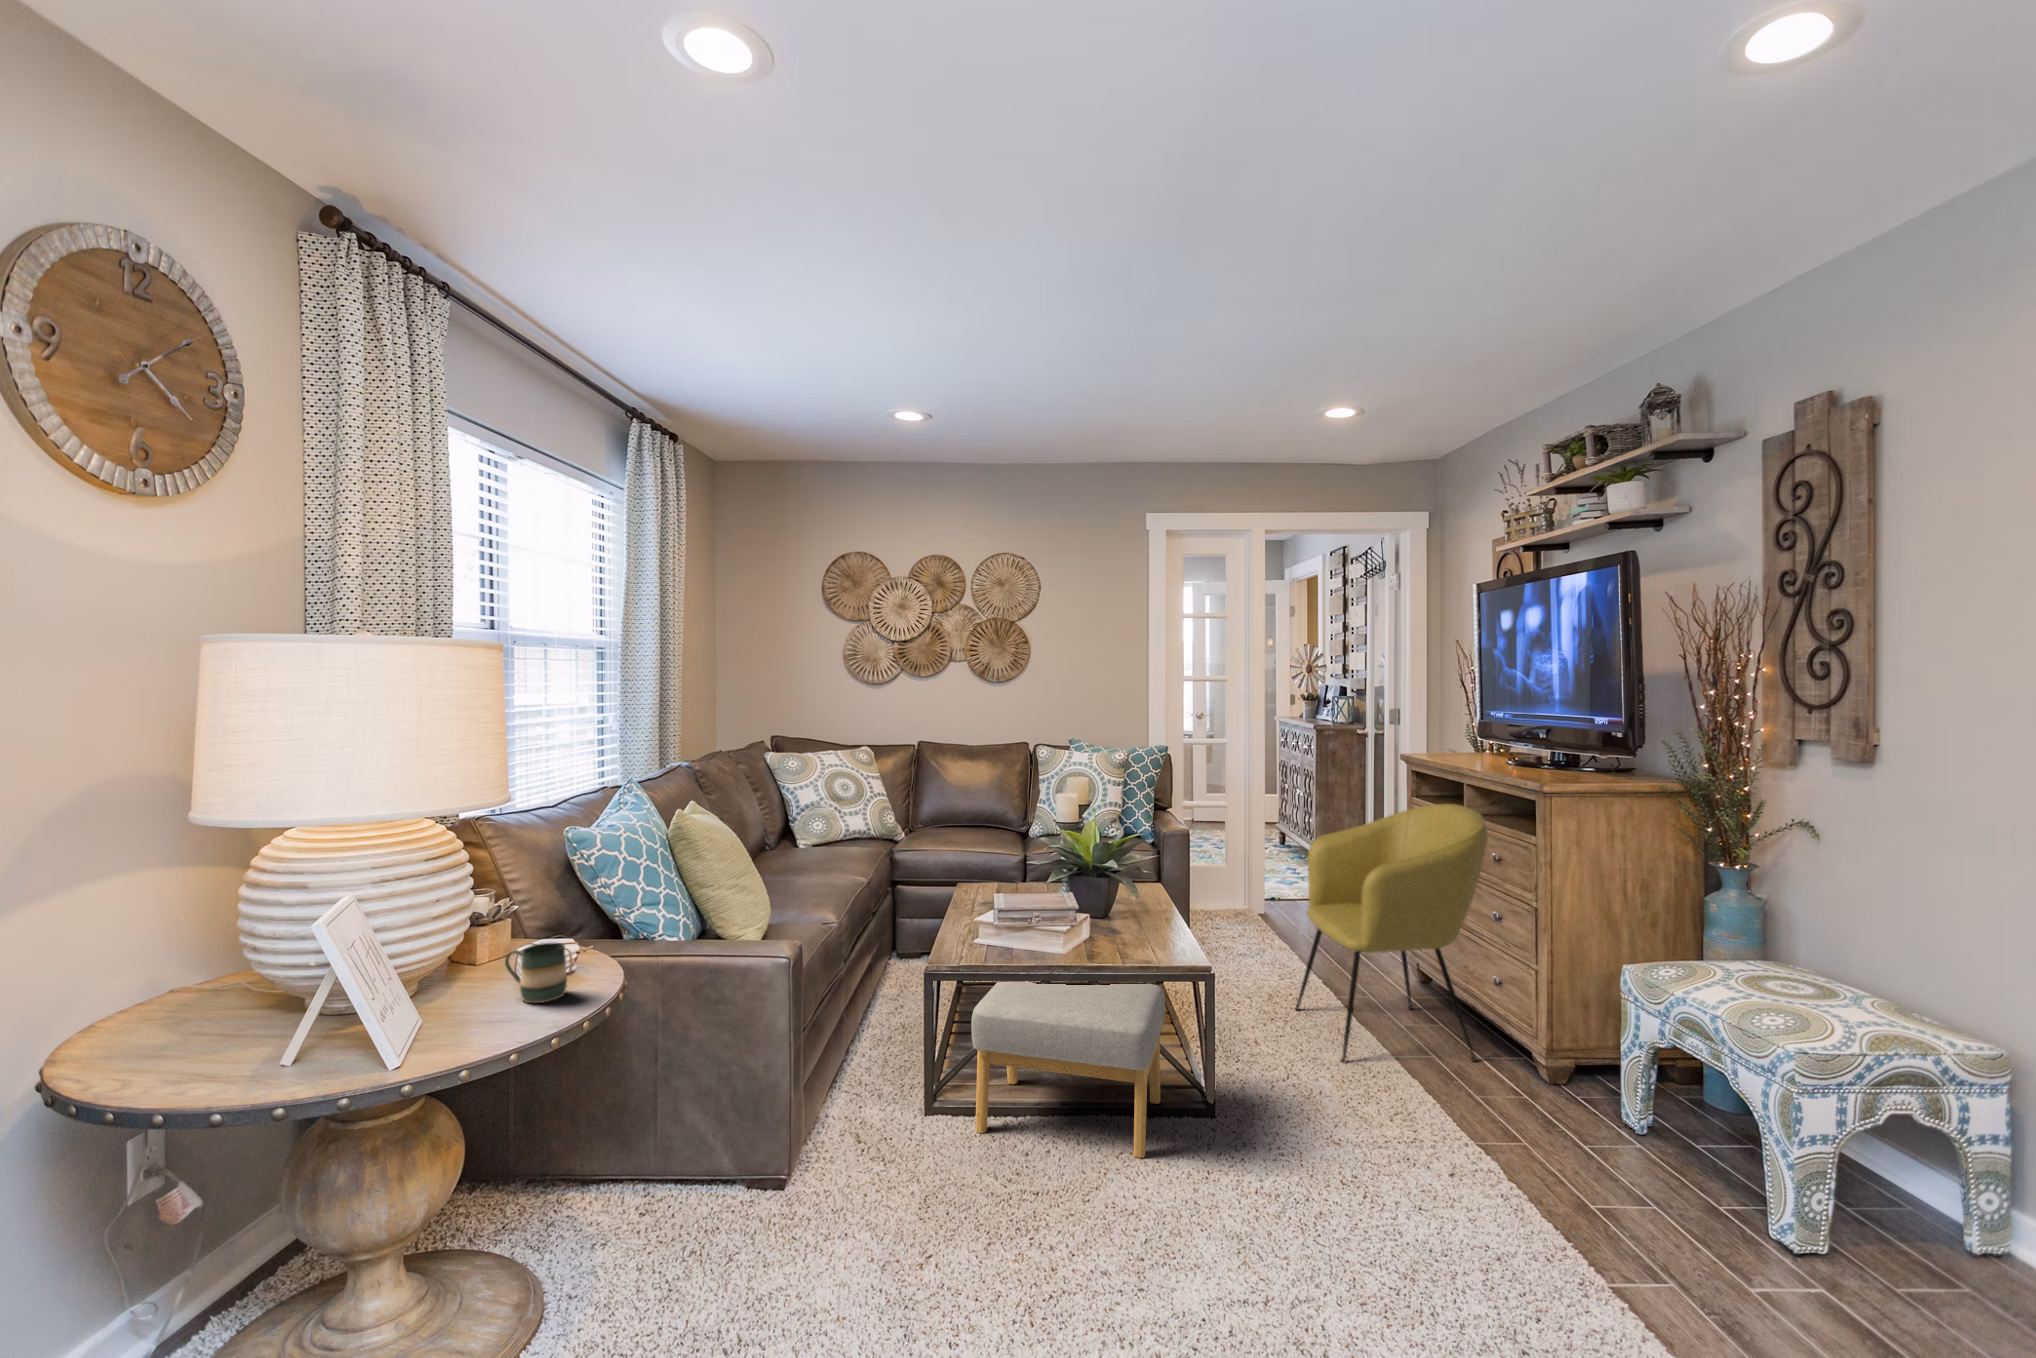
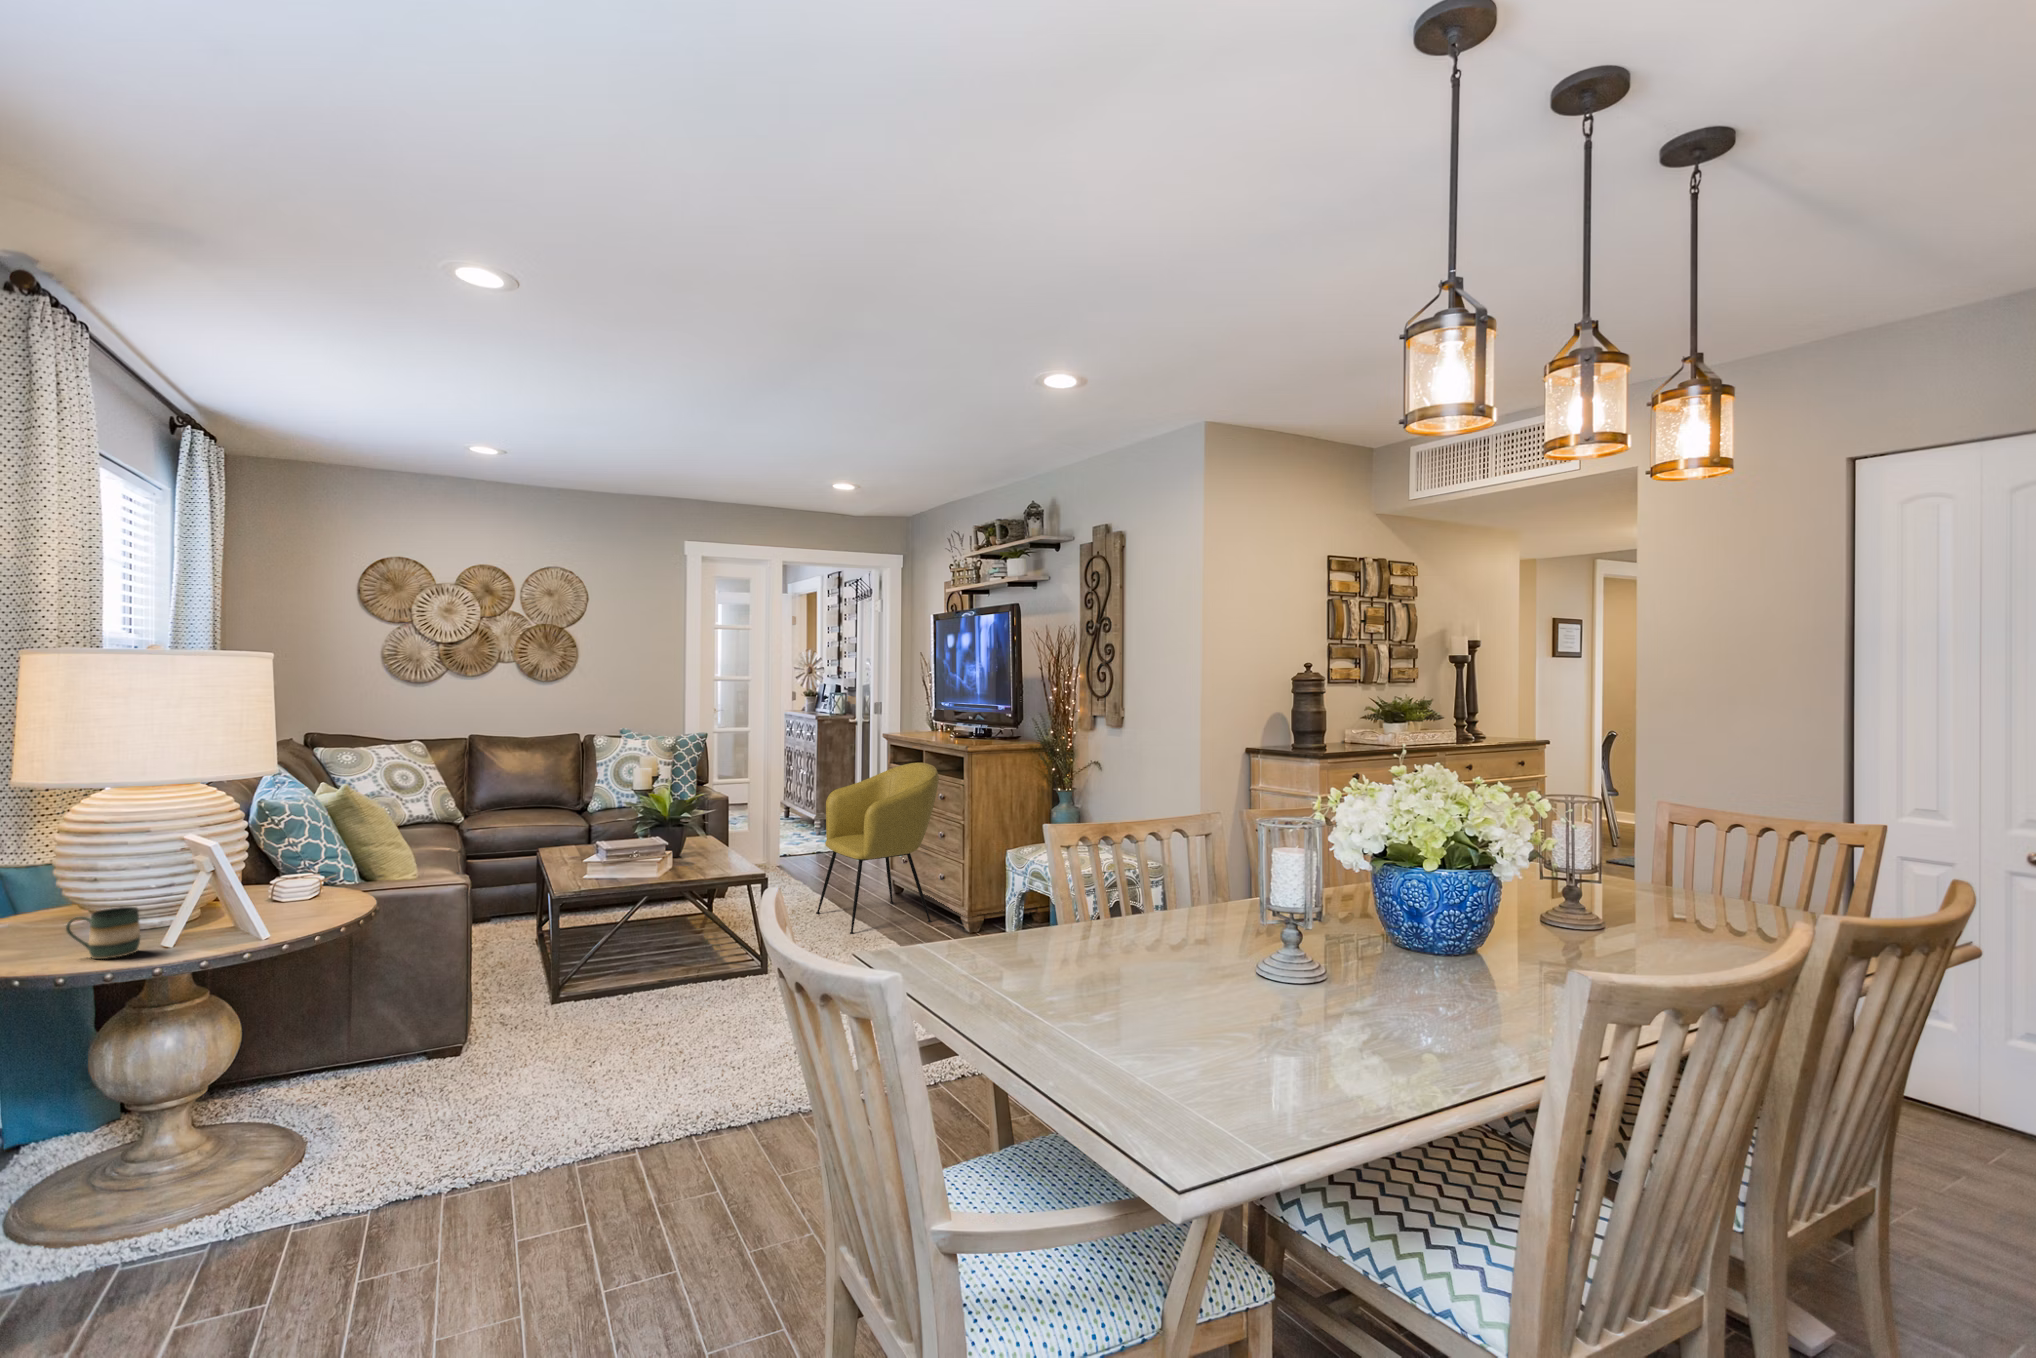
mug: present [505,943,567,1003] -> present [66,907,140,959]
footstool: present [971,981,1165,1158] -> none [604,889,739,1003]

